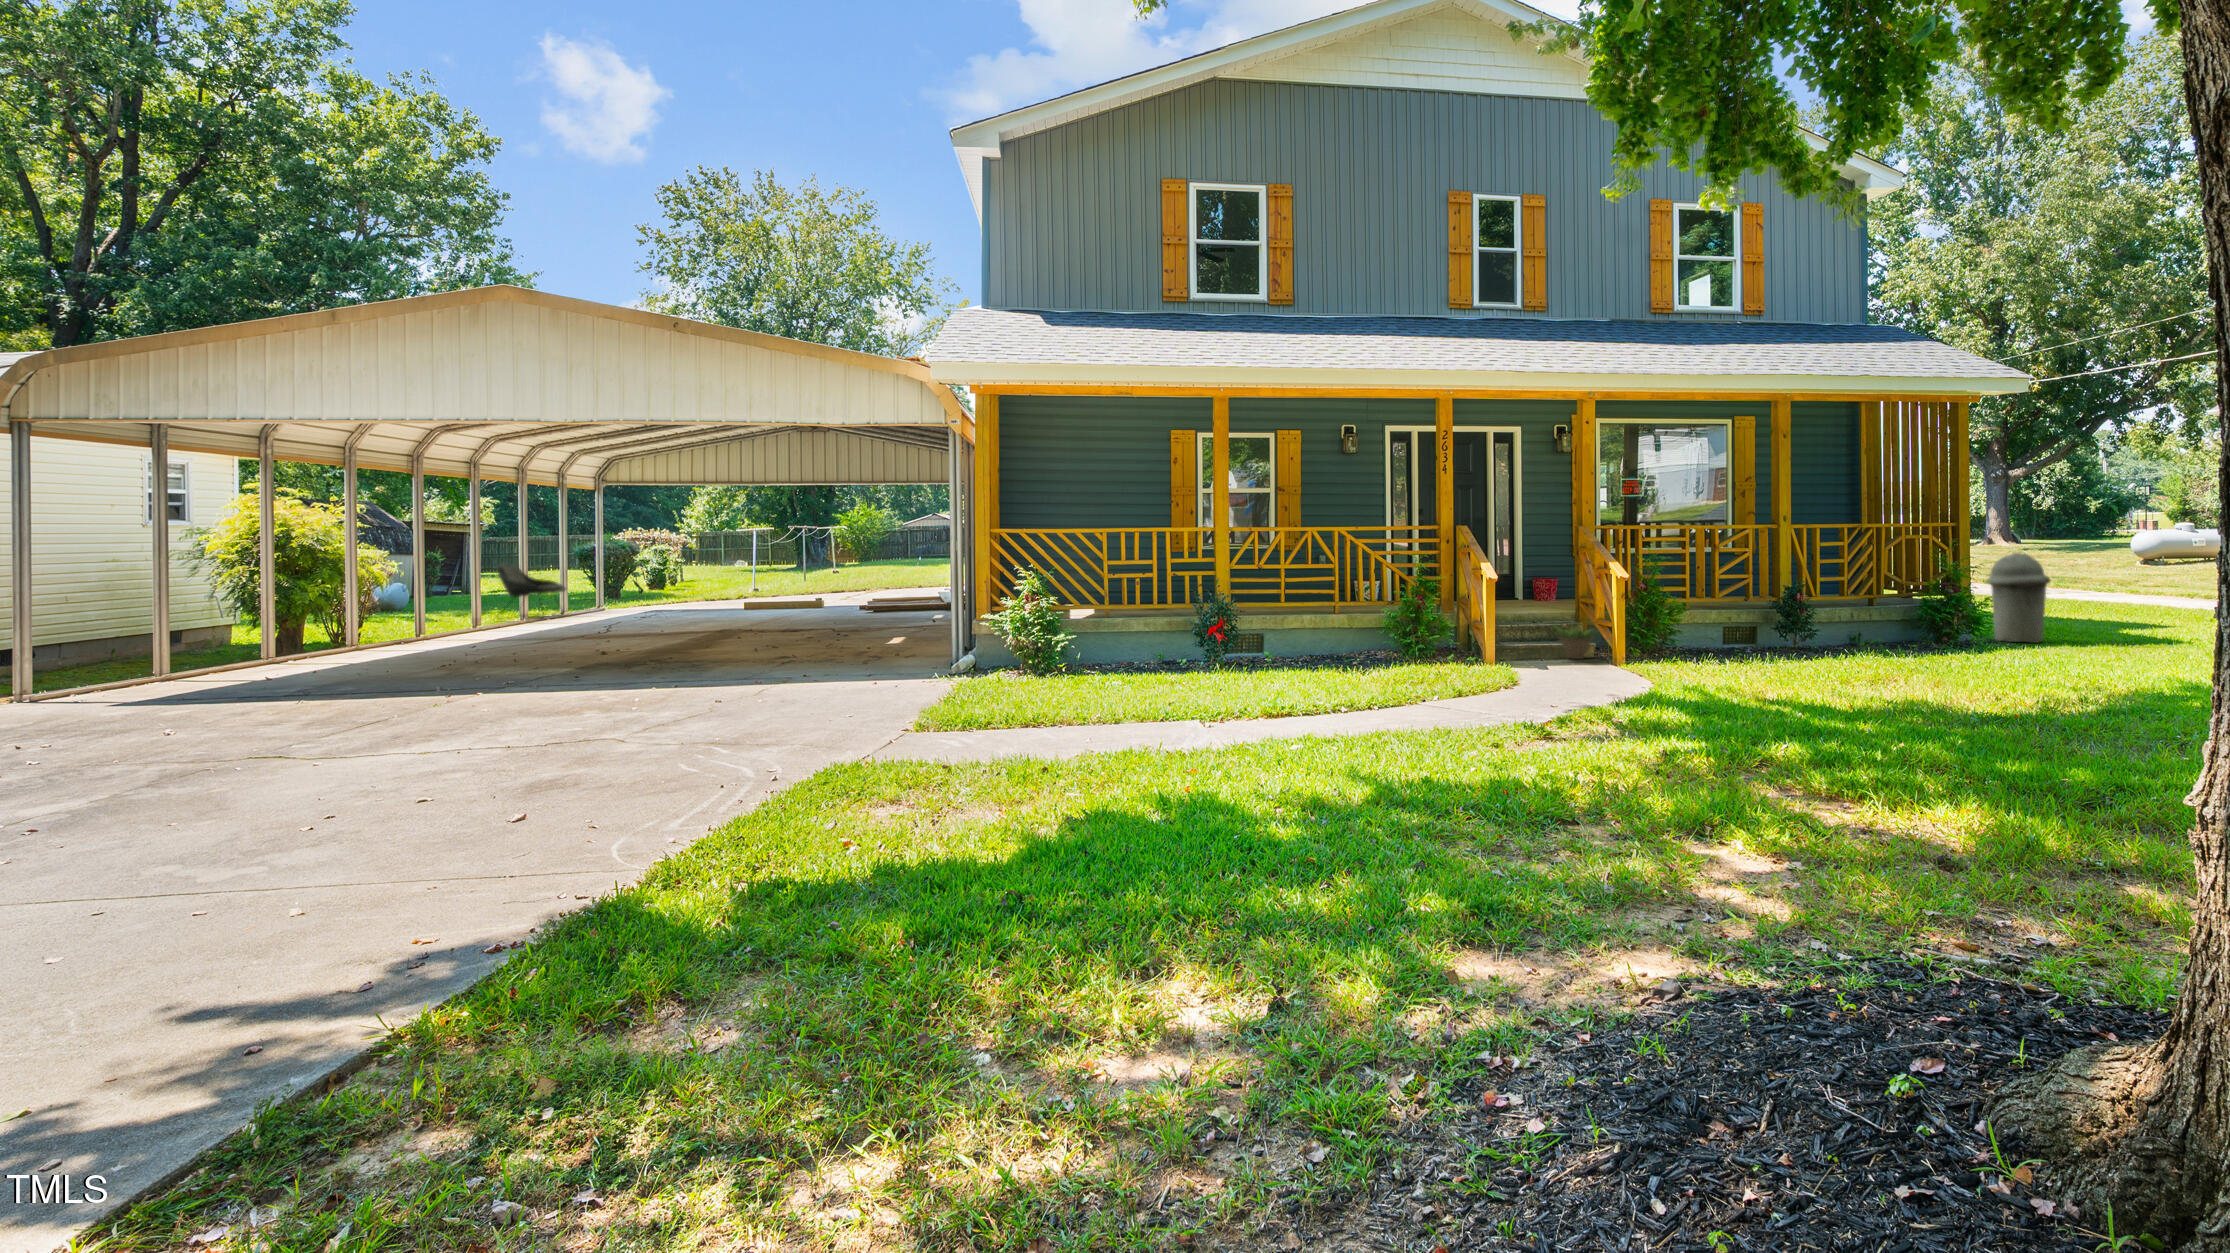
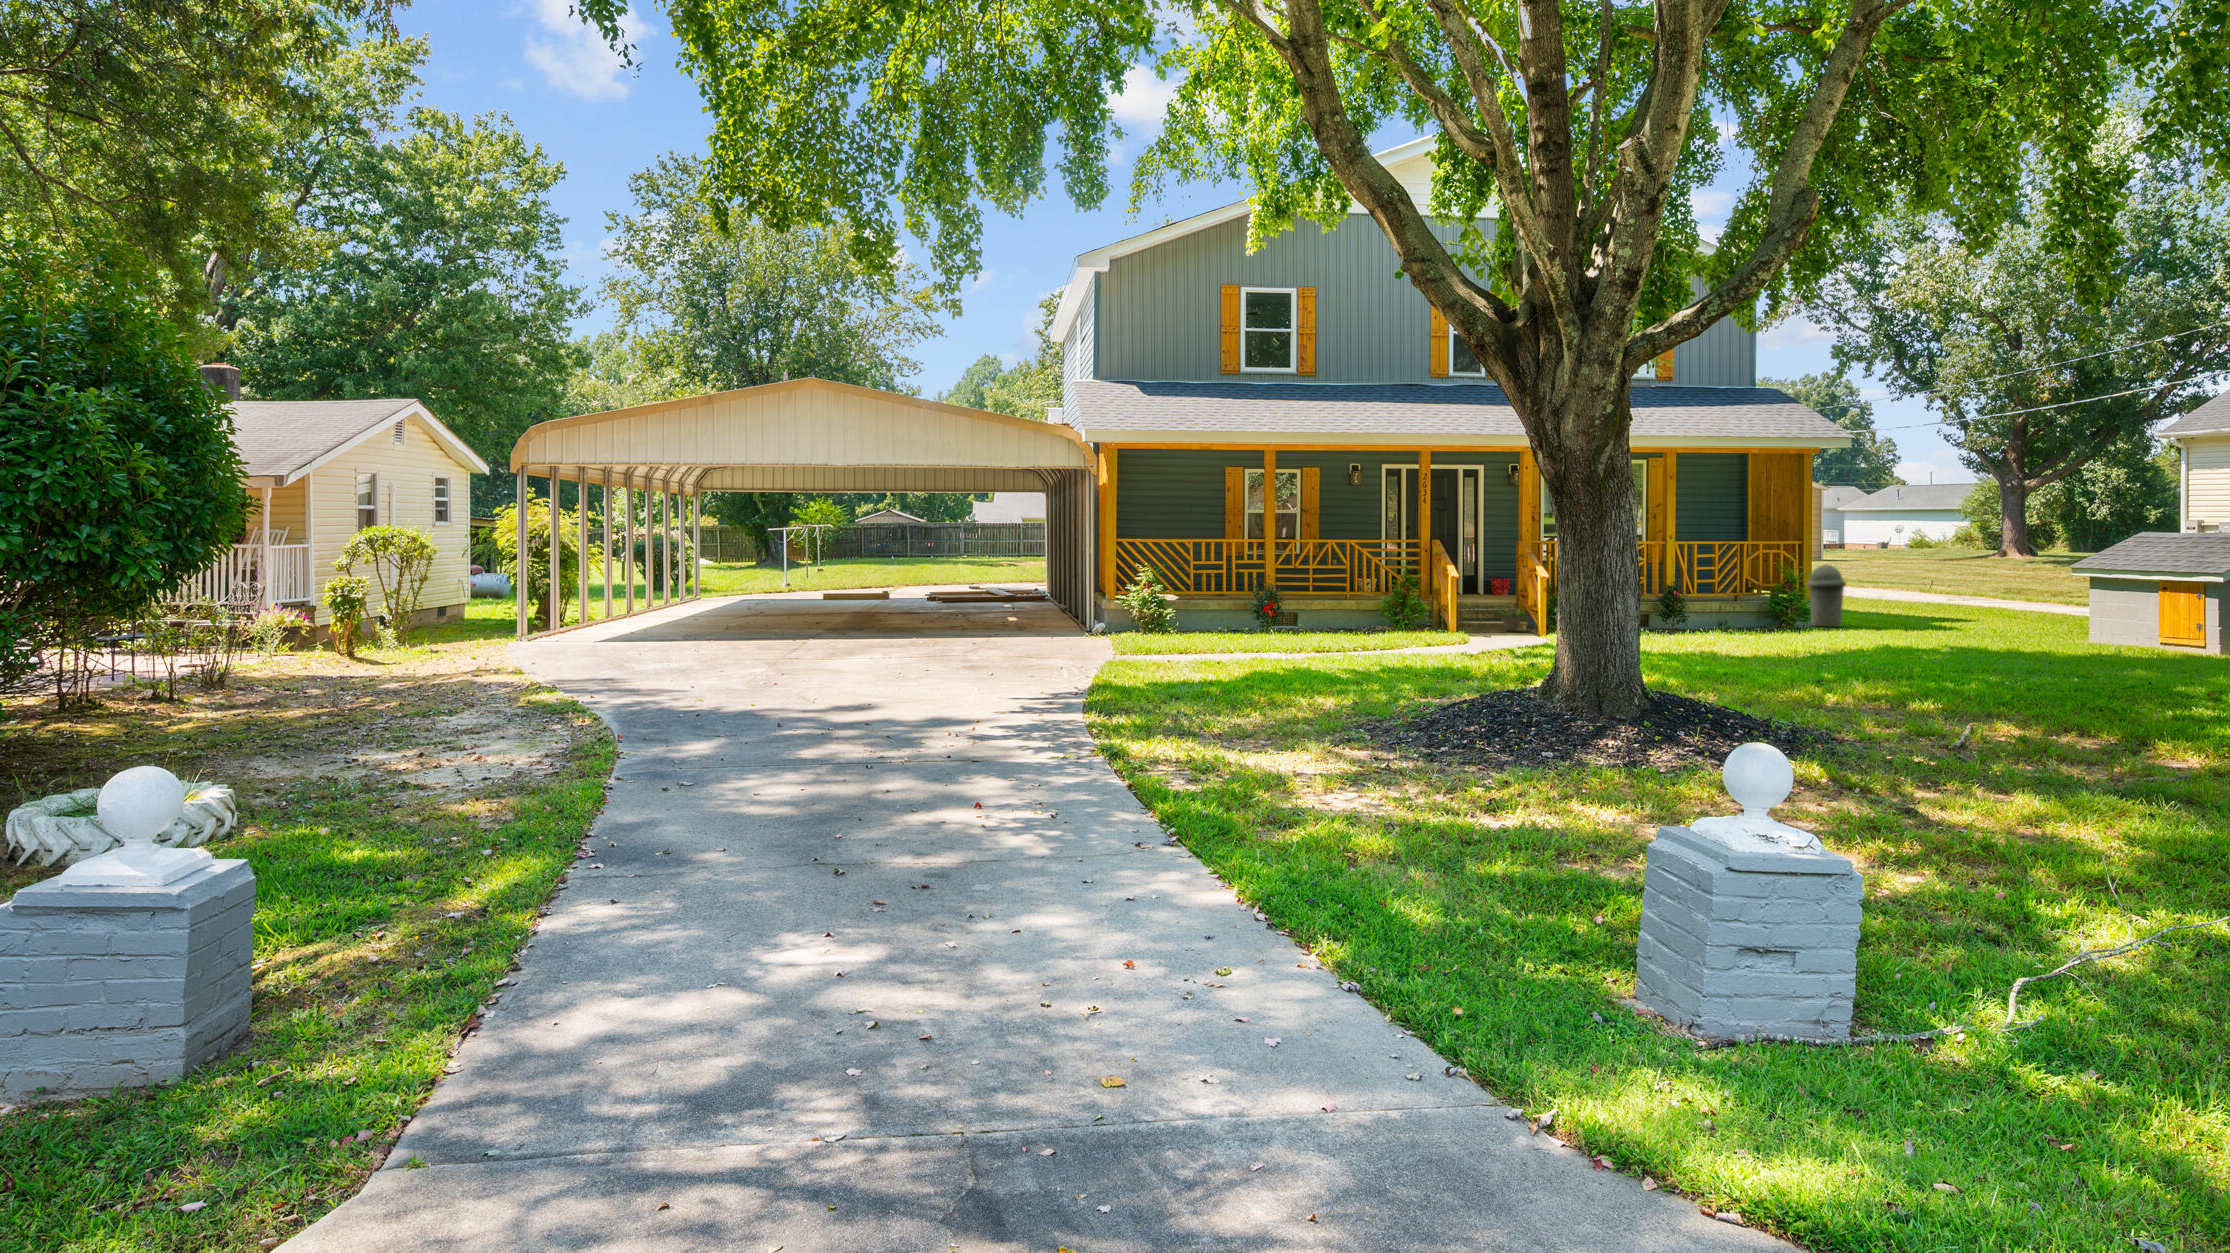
lounge chair: present [497,564,566,620] -> none [657,558,702,604]

